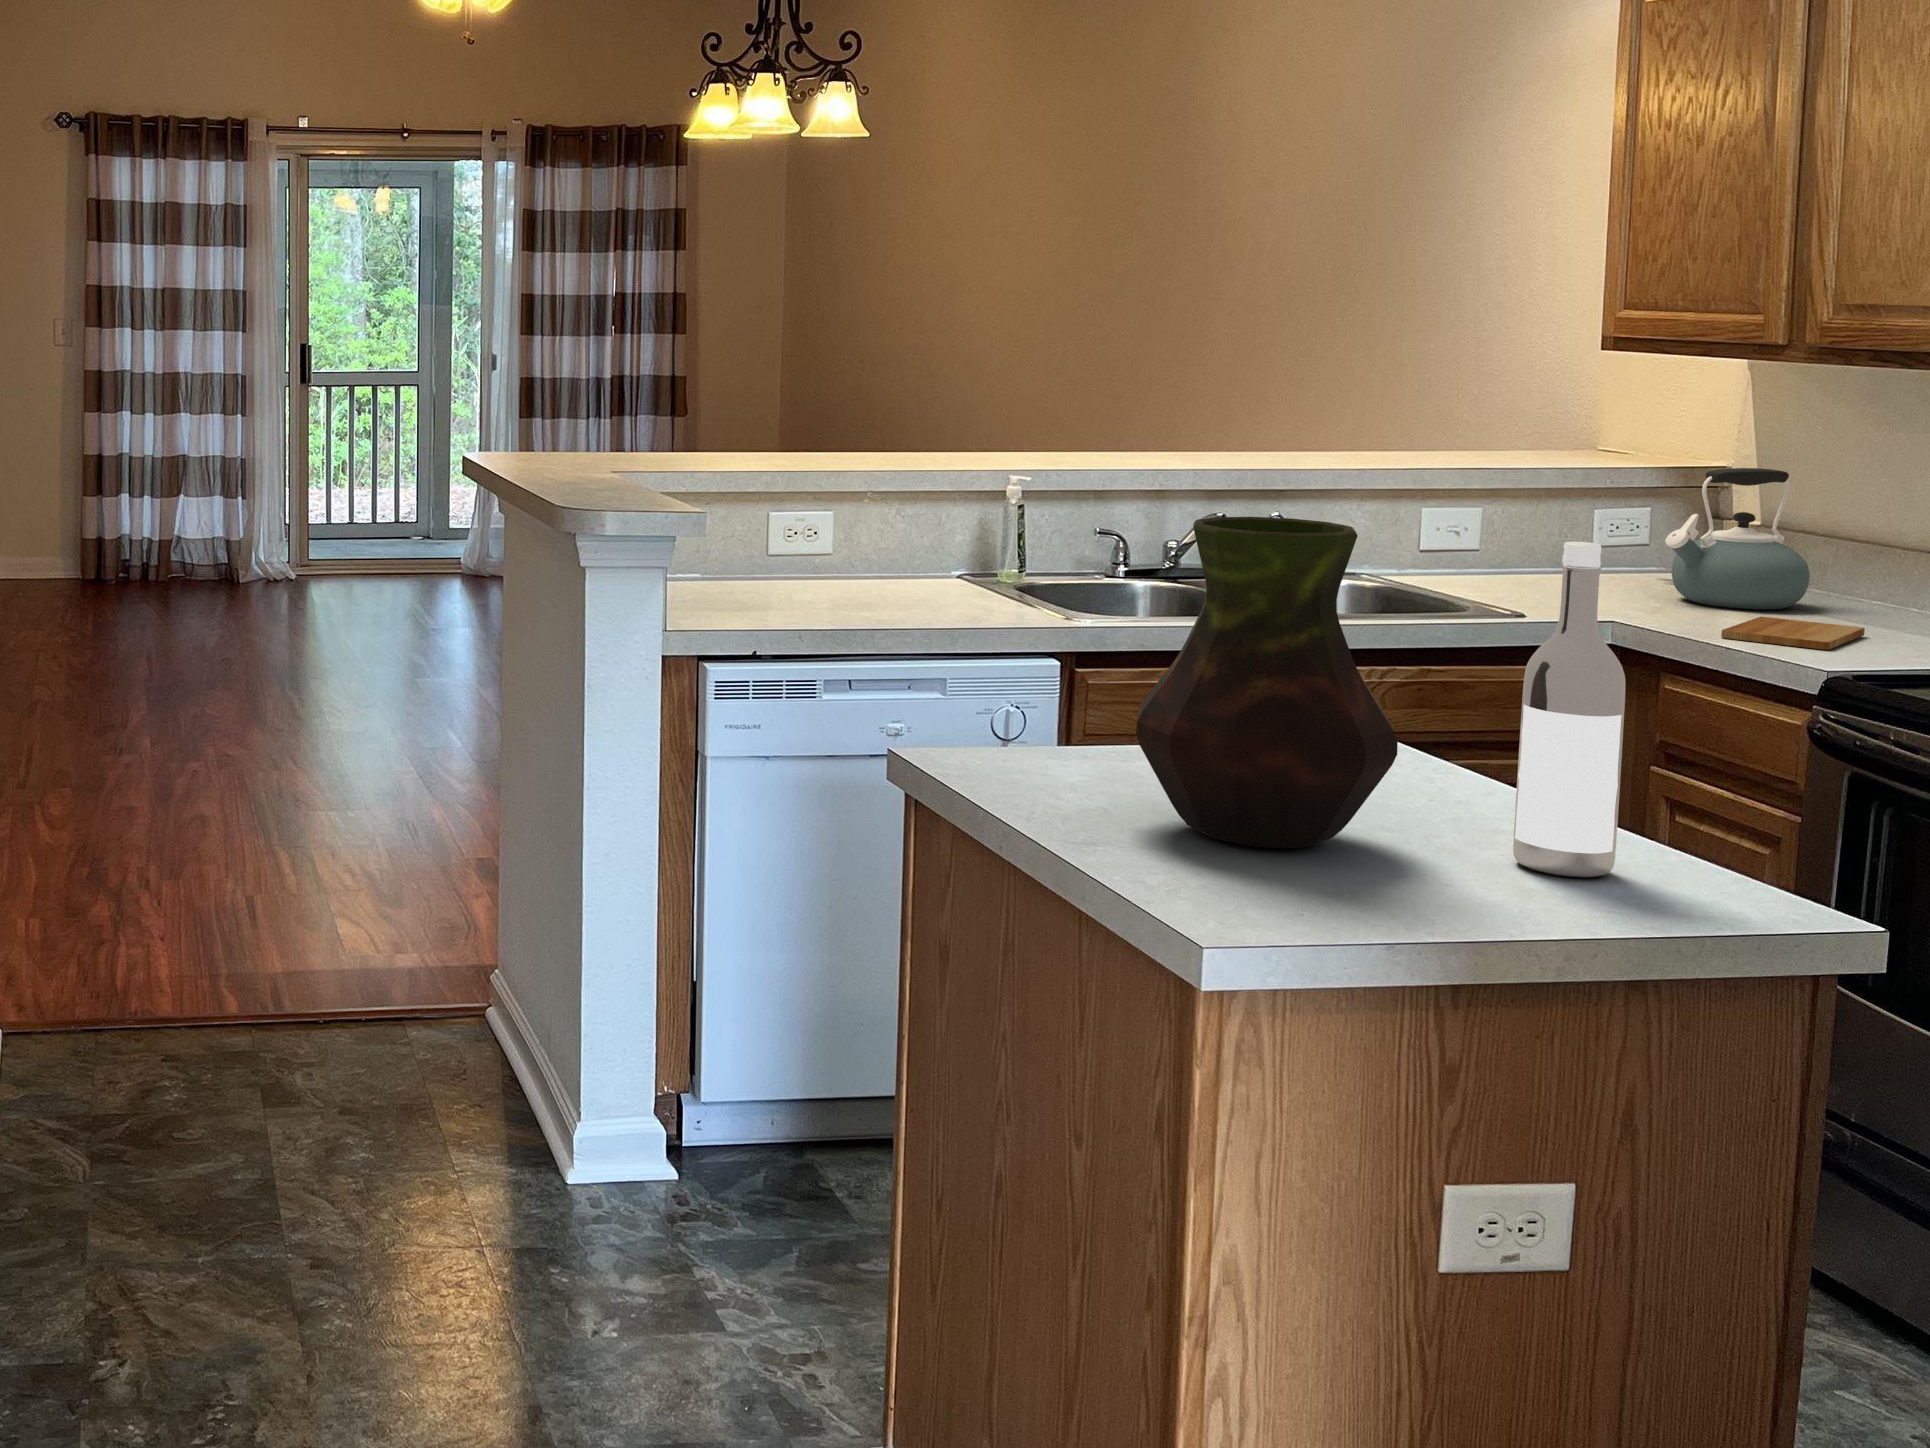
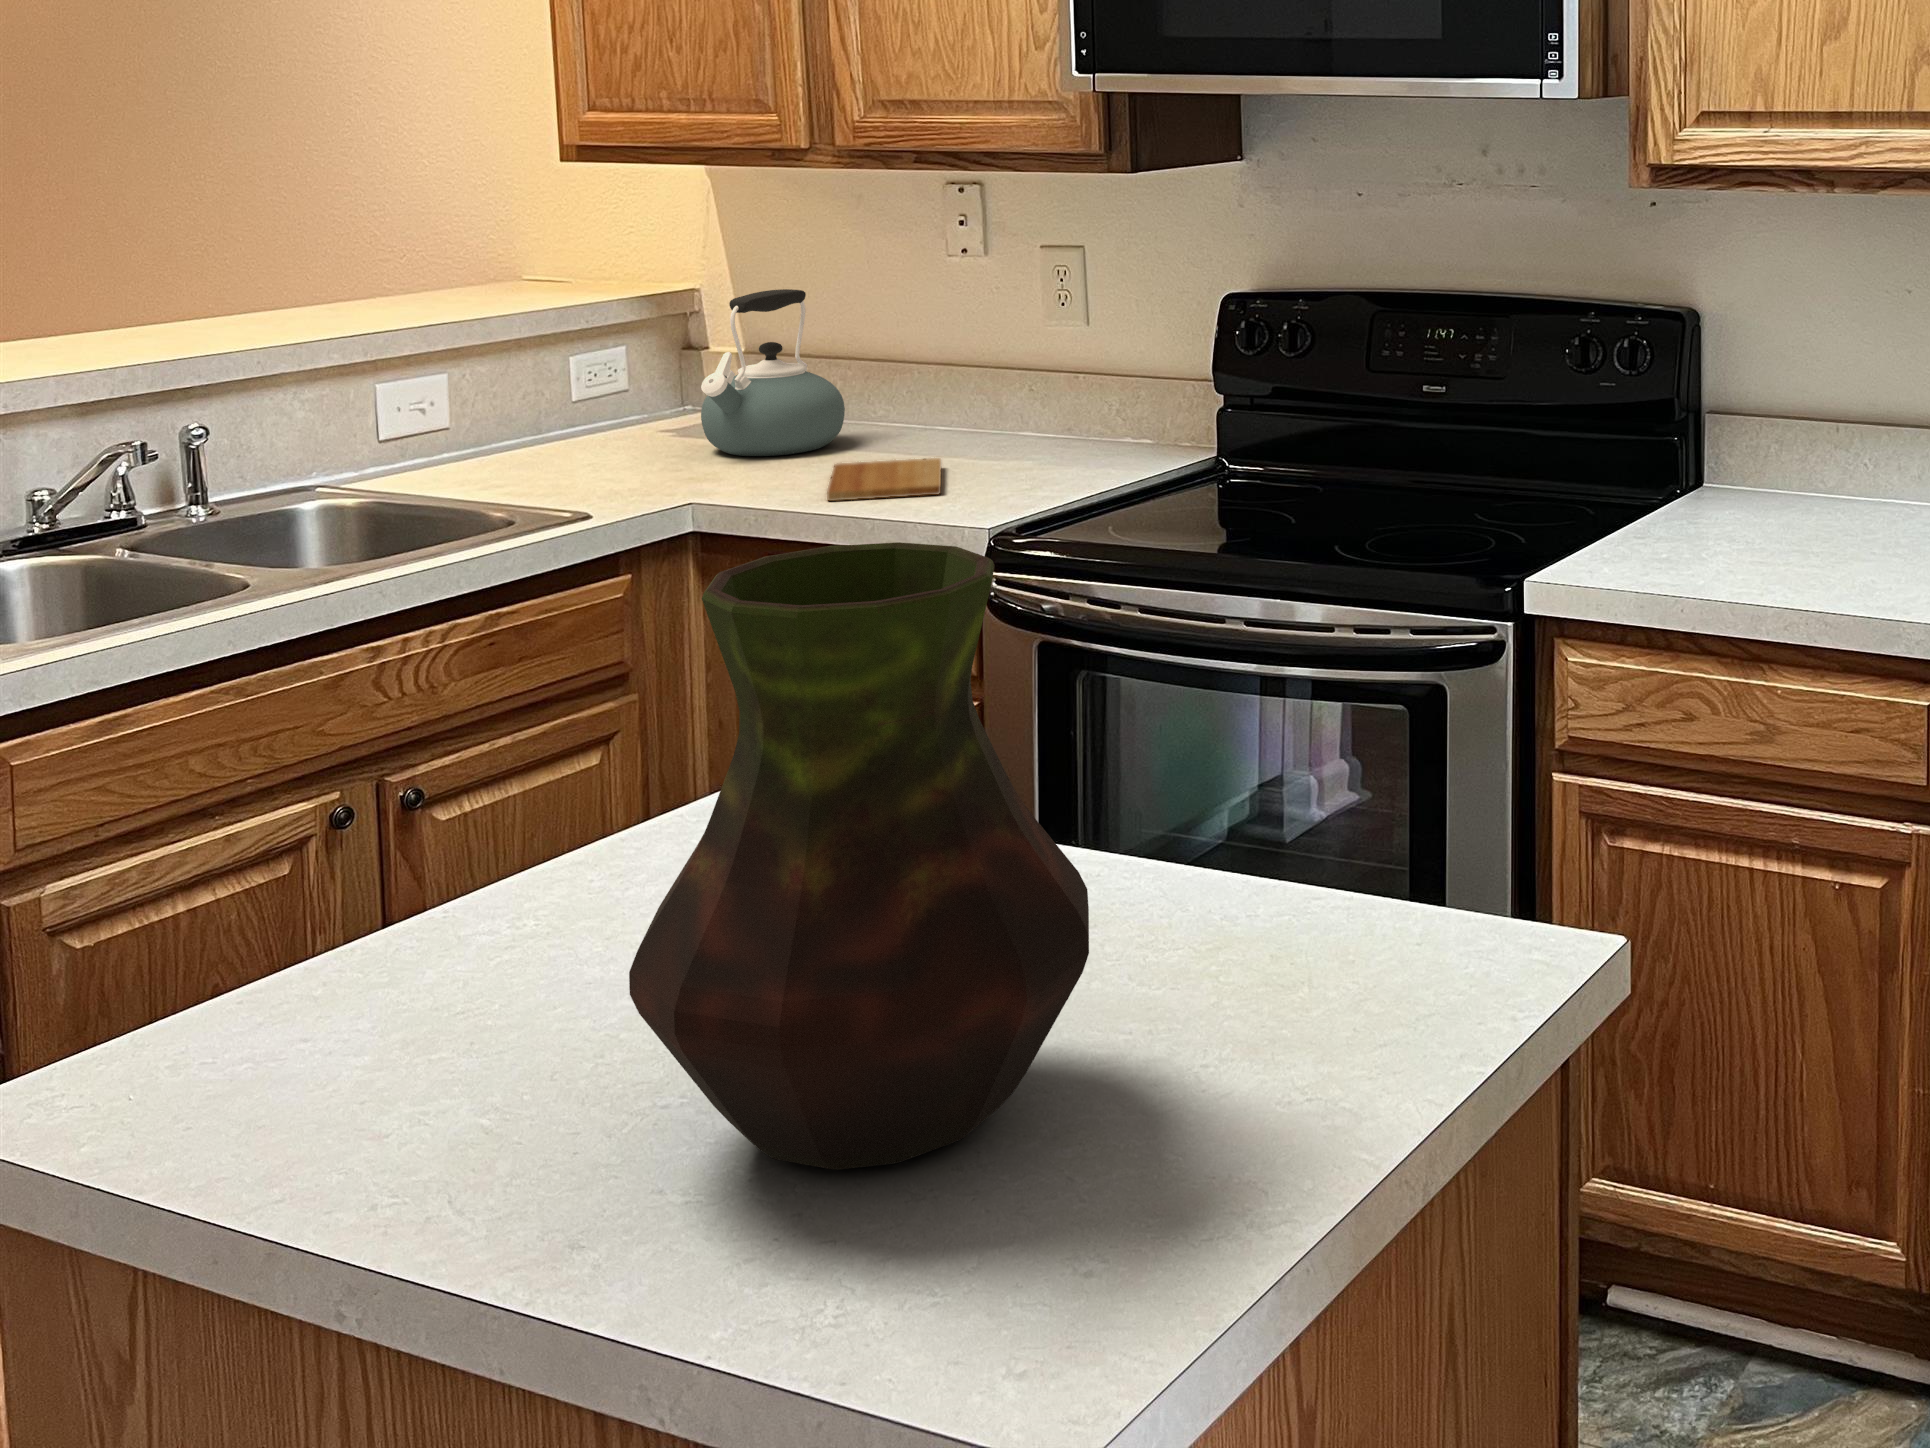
wine bottle: present [1513,542,1625,877] -> none [1201,503,1343,1010]

